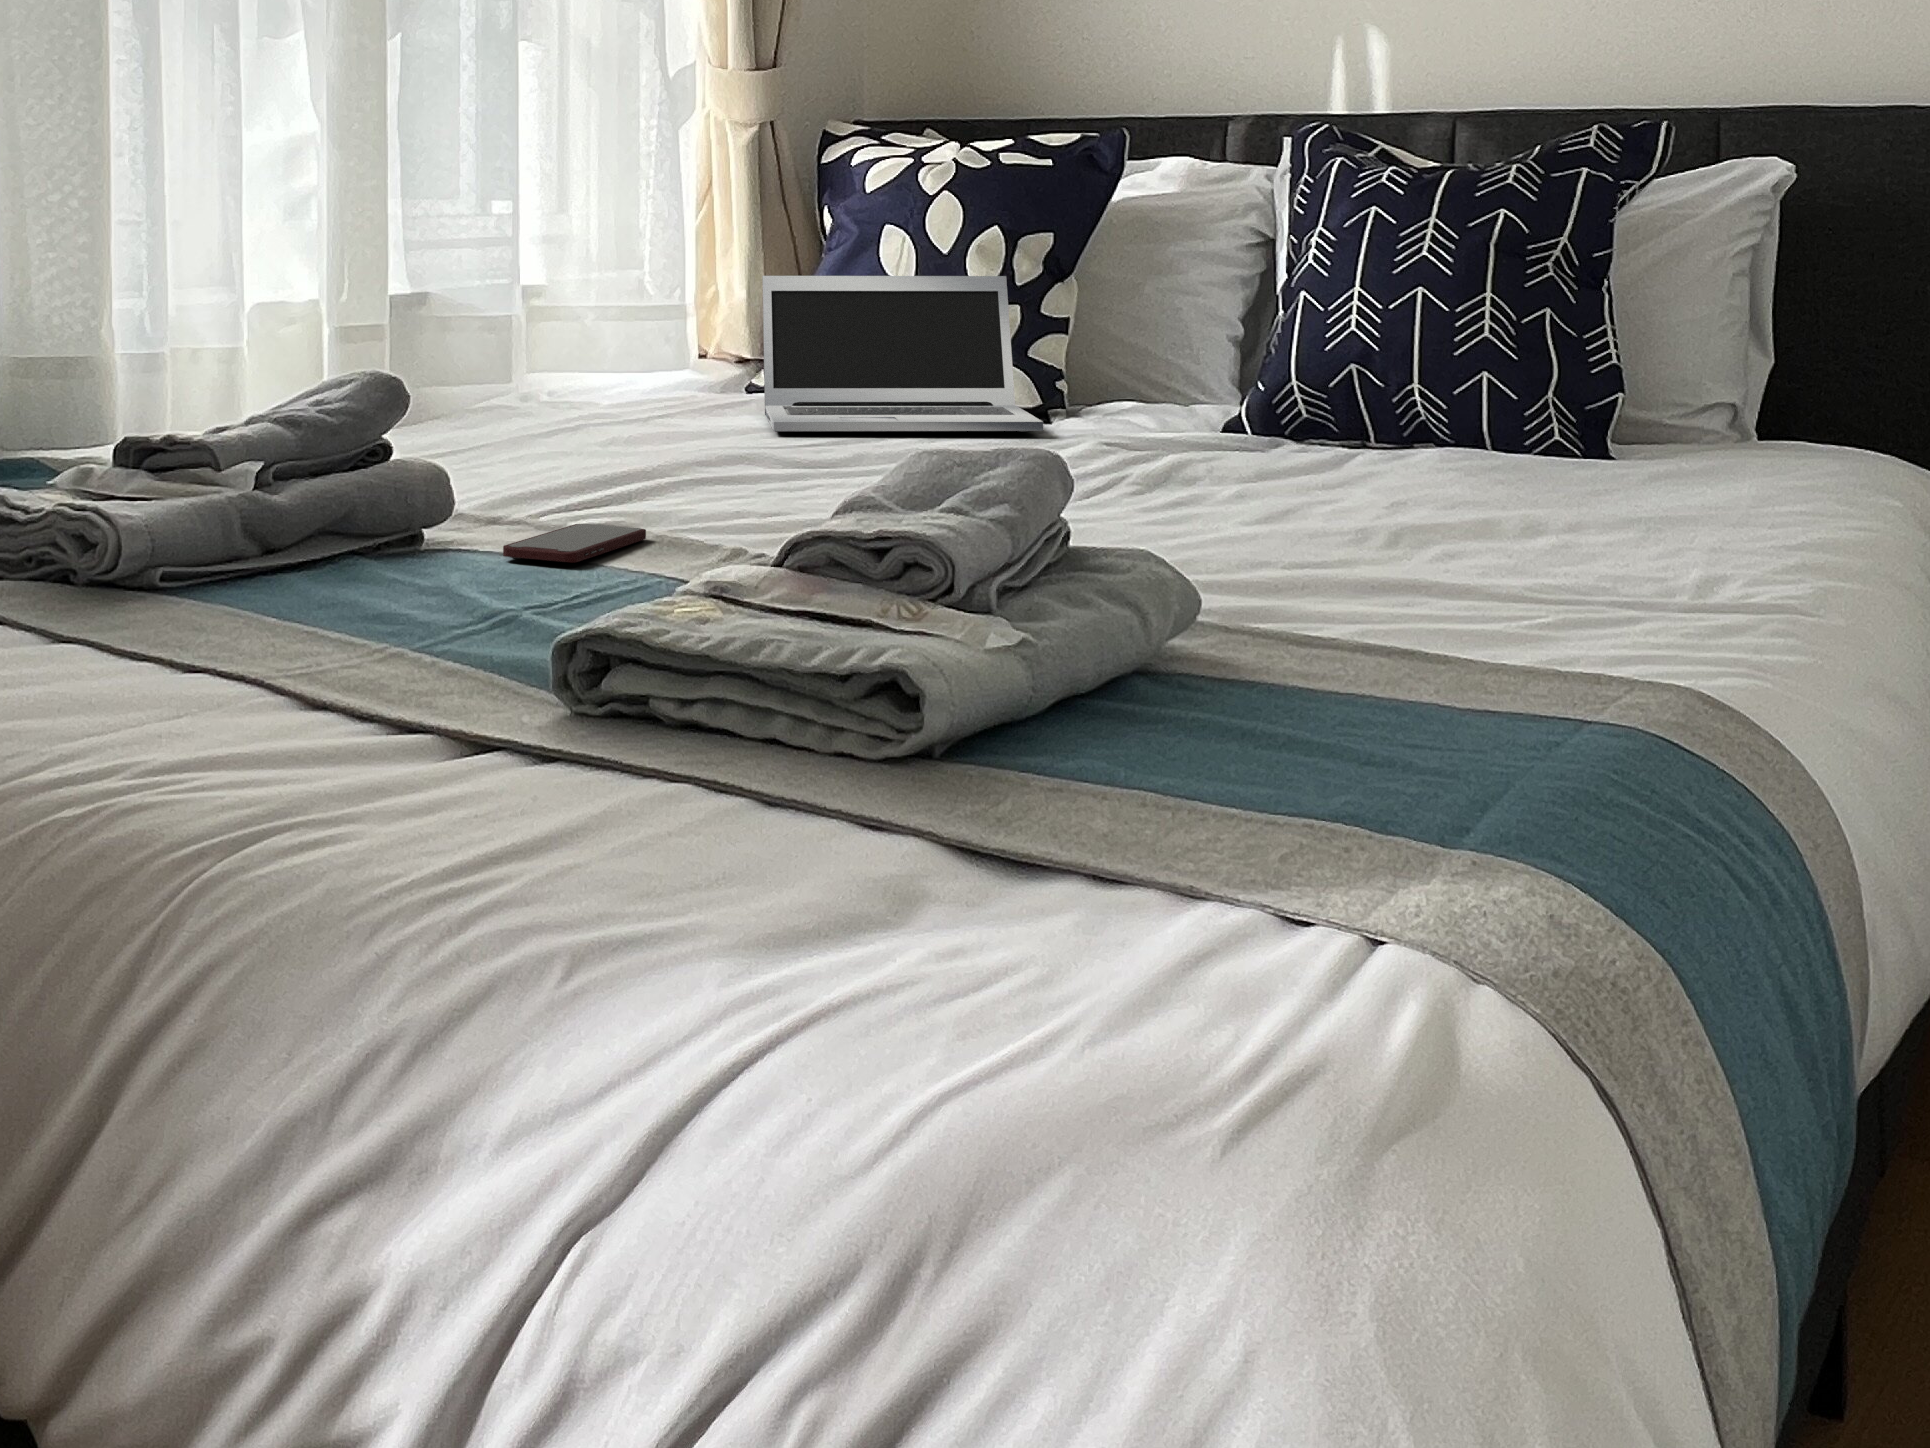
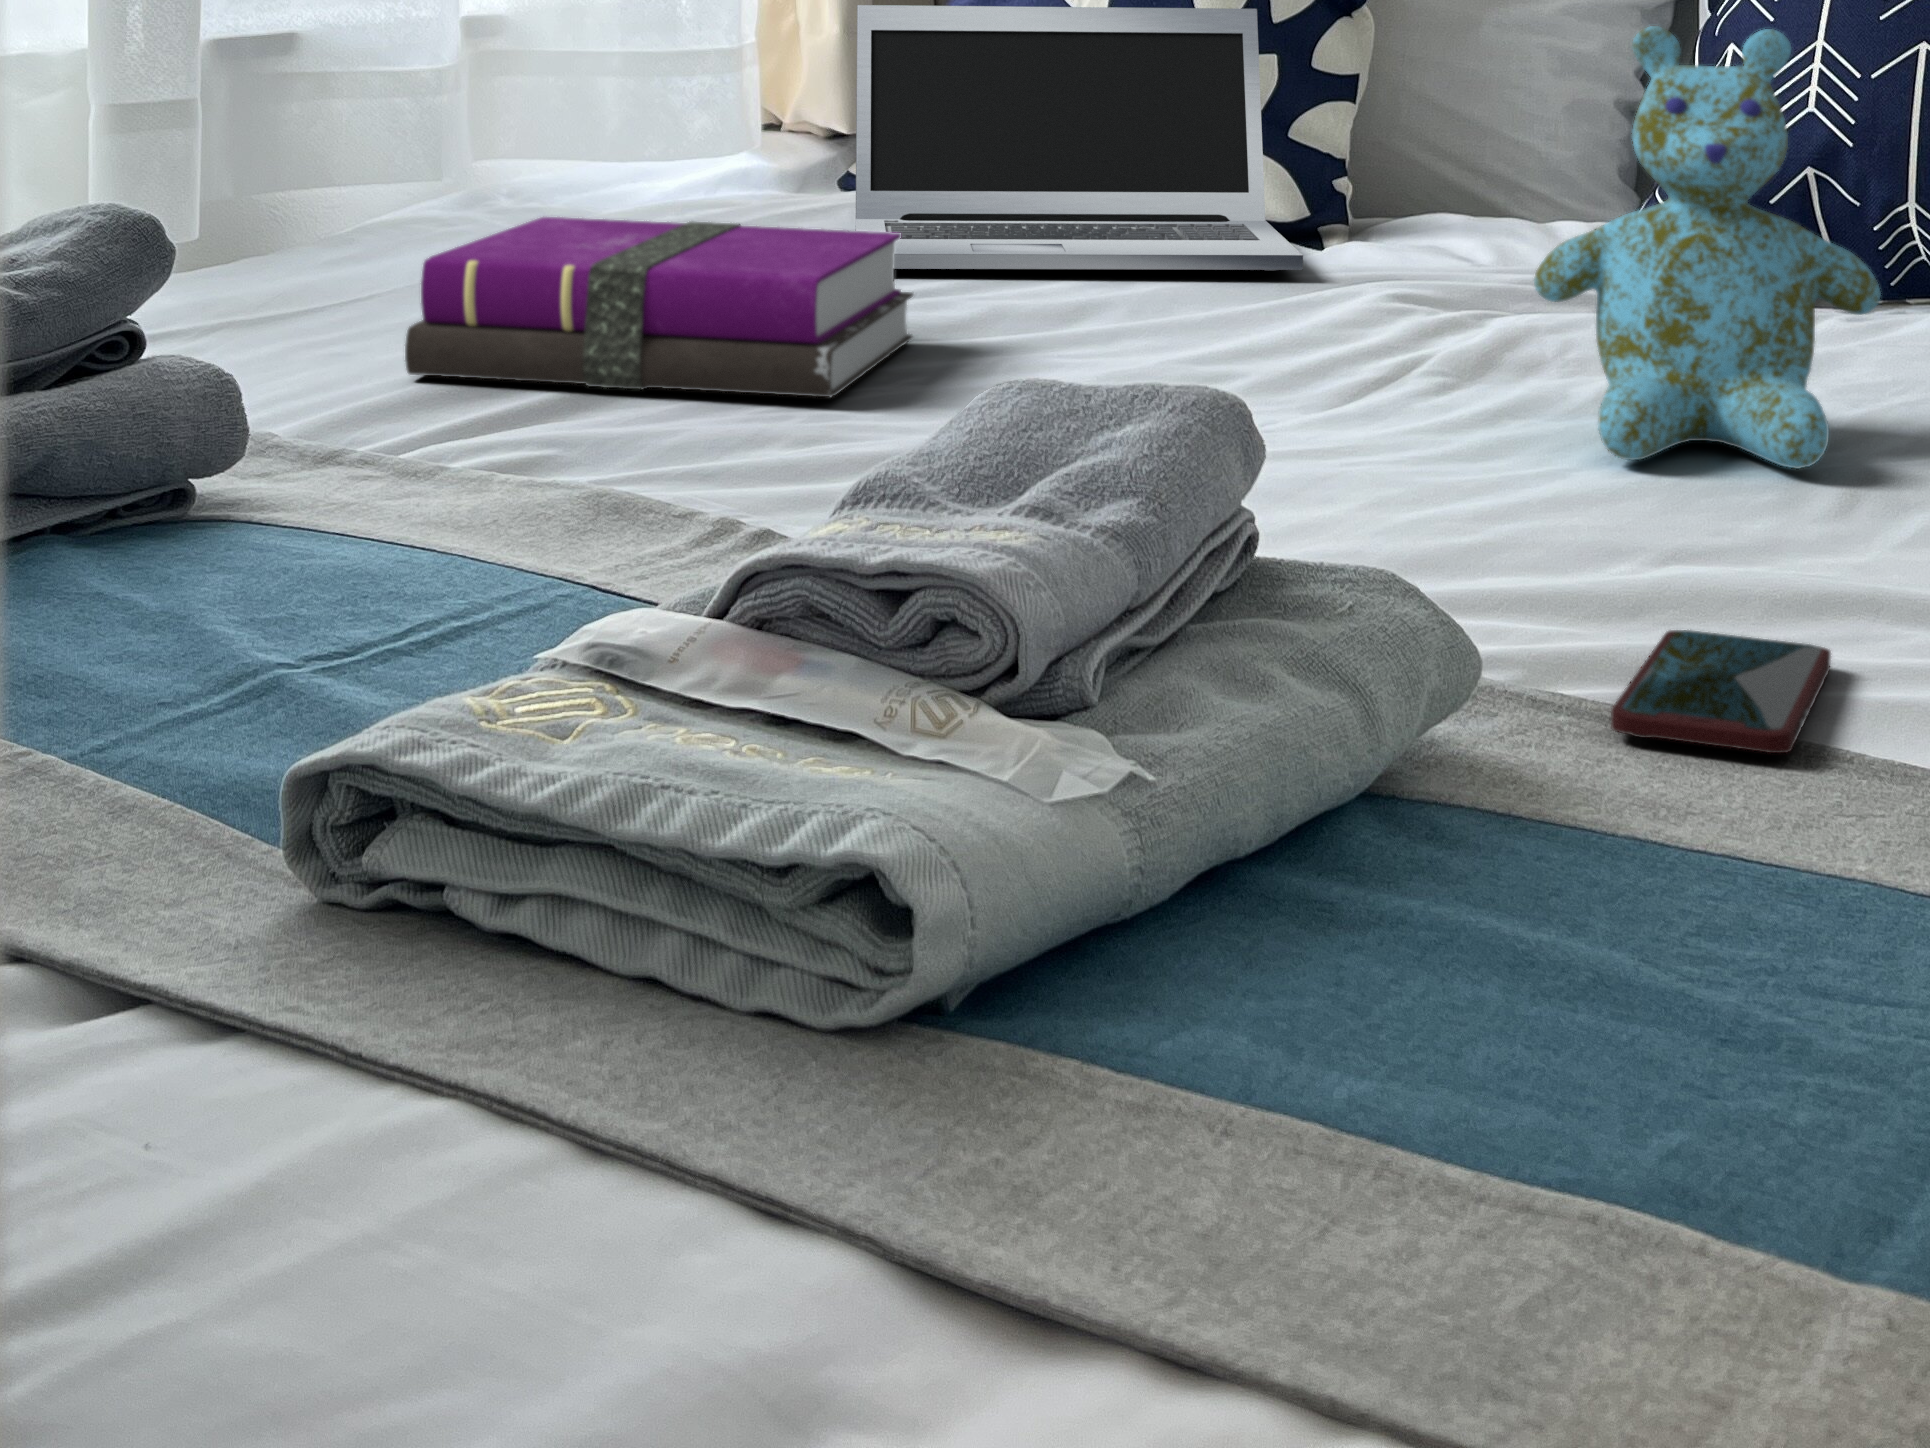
stuffed bear: none [1197,267,1405,526] -> present [1534,26,1880,469]
notebook: none [525,395,818,493] -> present [405,217,913,398]
smartphone: present [503,524,646,562] -> present [1611,630,1831,753]

